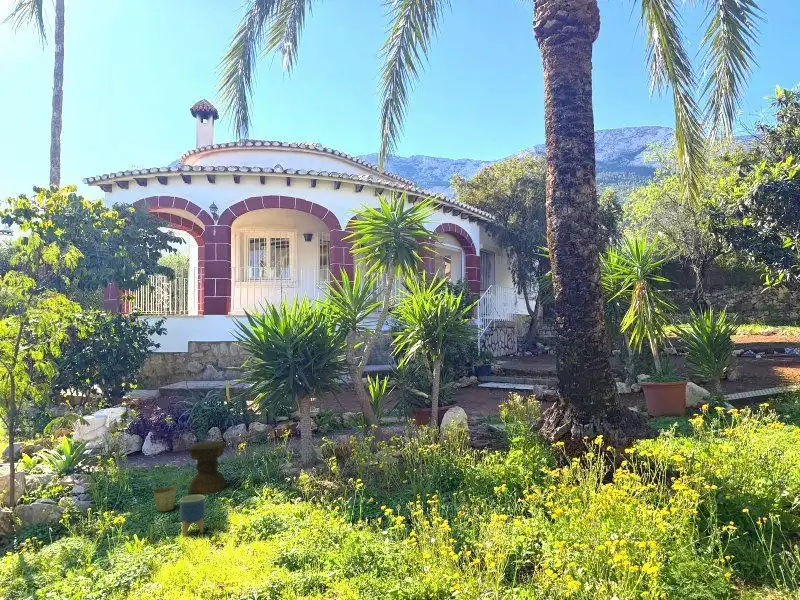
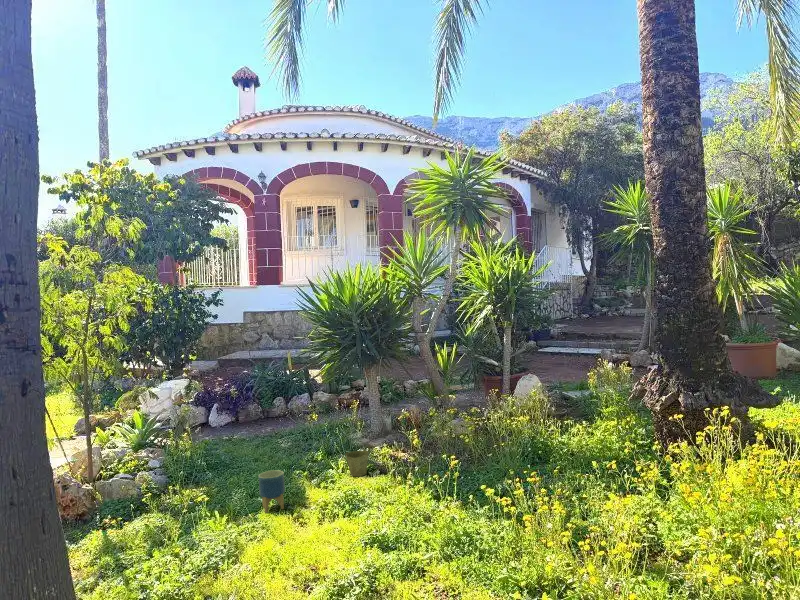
stool: present [188,441,227,494] -> none [259,413,299,467]
bucket: present [153,486,177,512] -> present [346,451,369,476]

